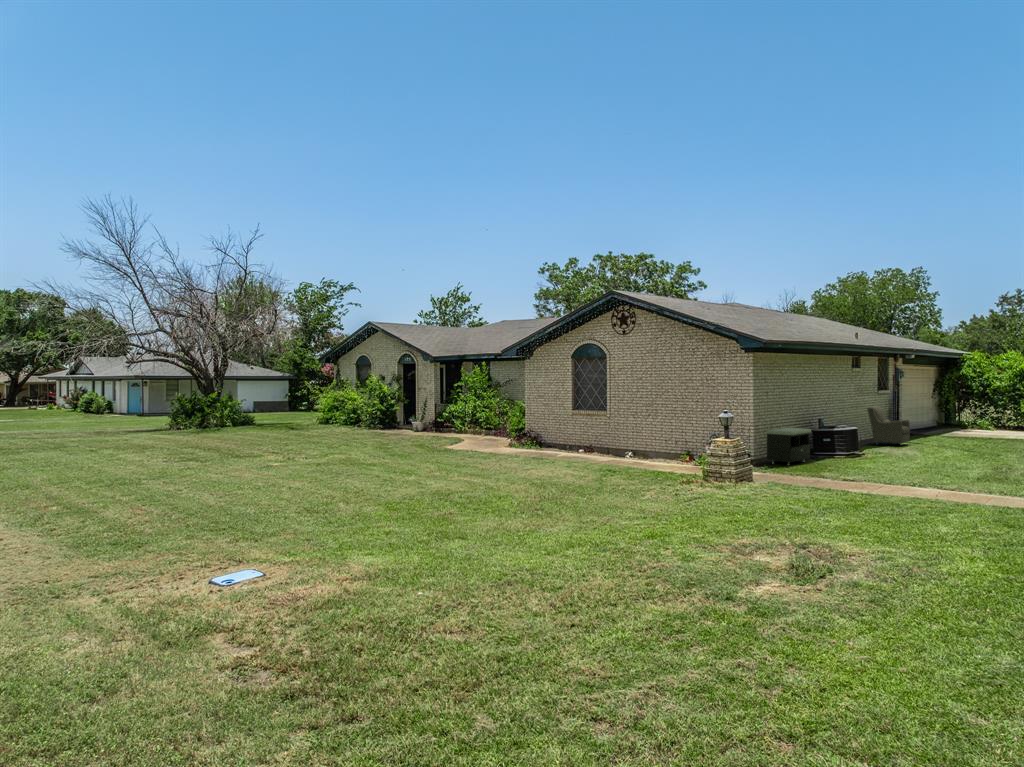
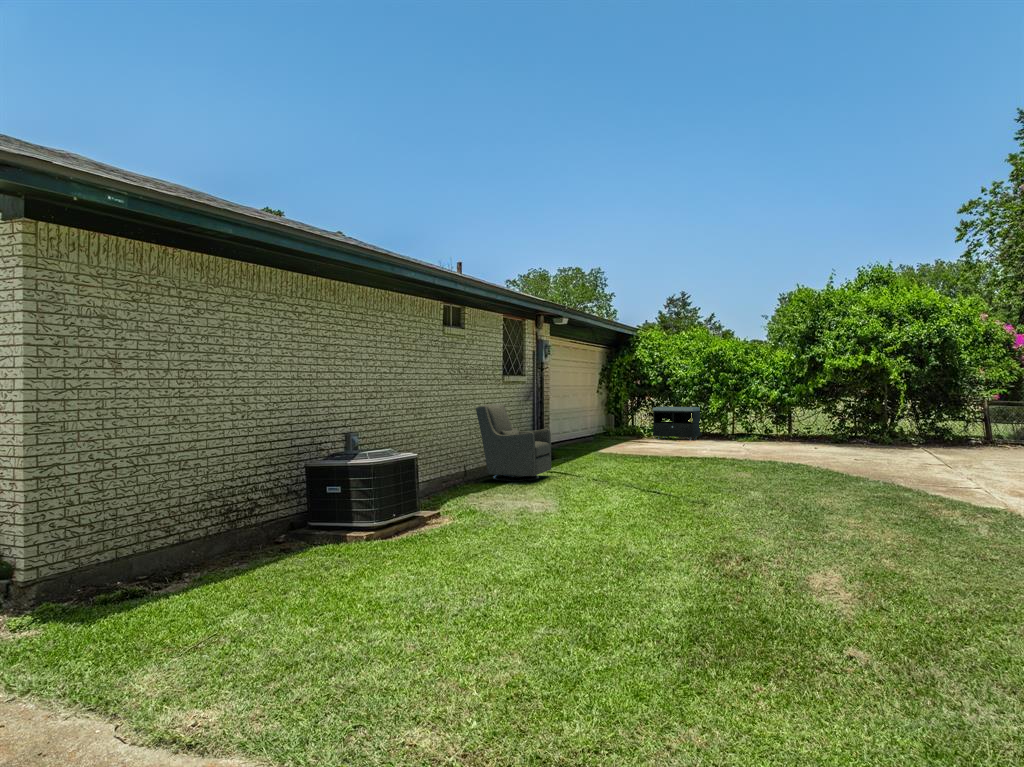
storage bench: present [767,428,811,465] -> present [653,407,701,441]

